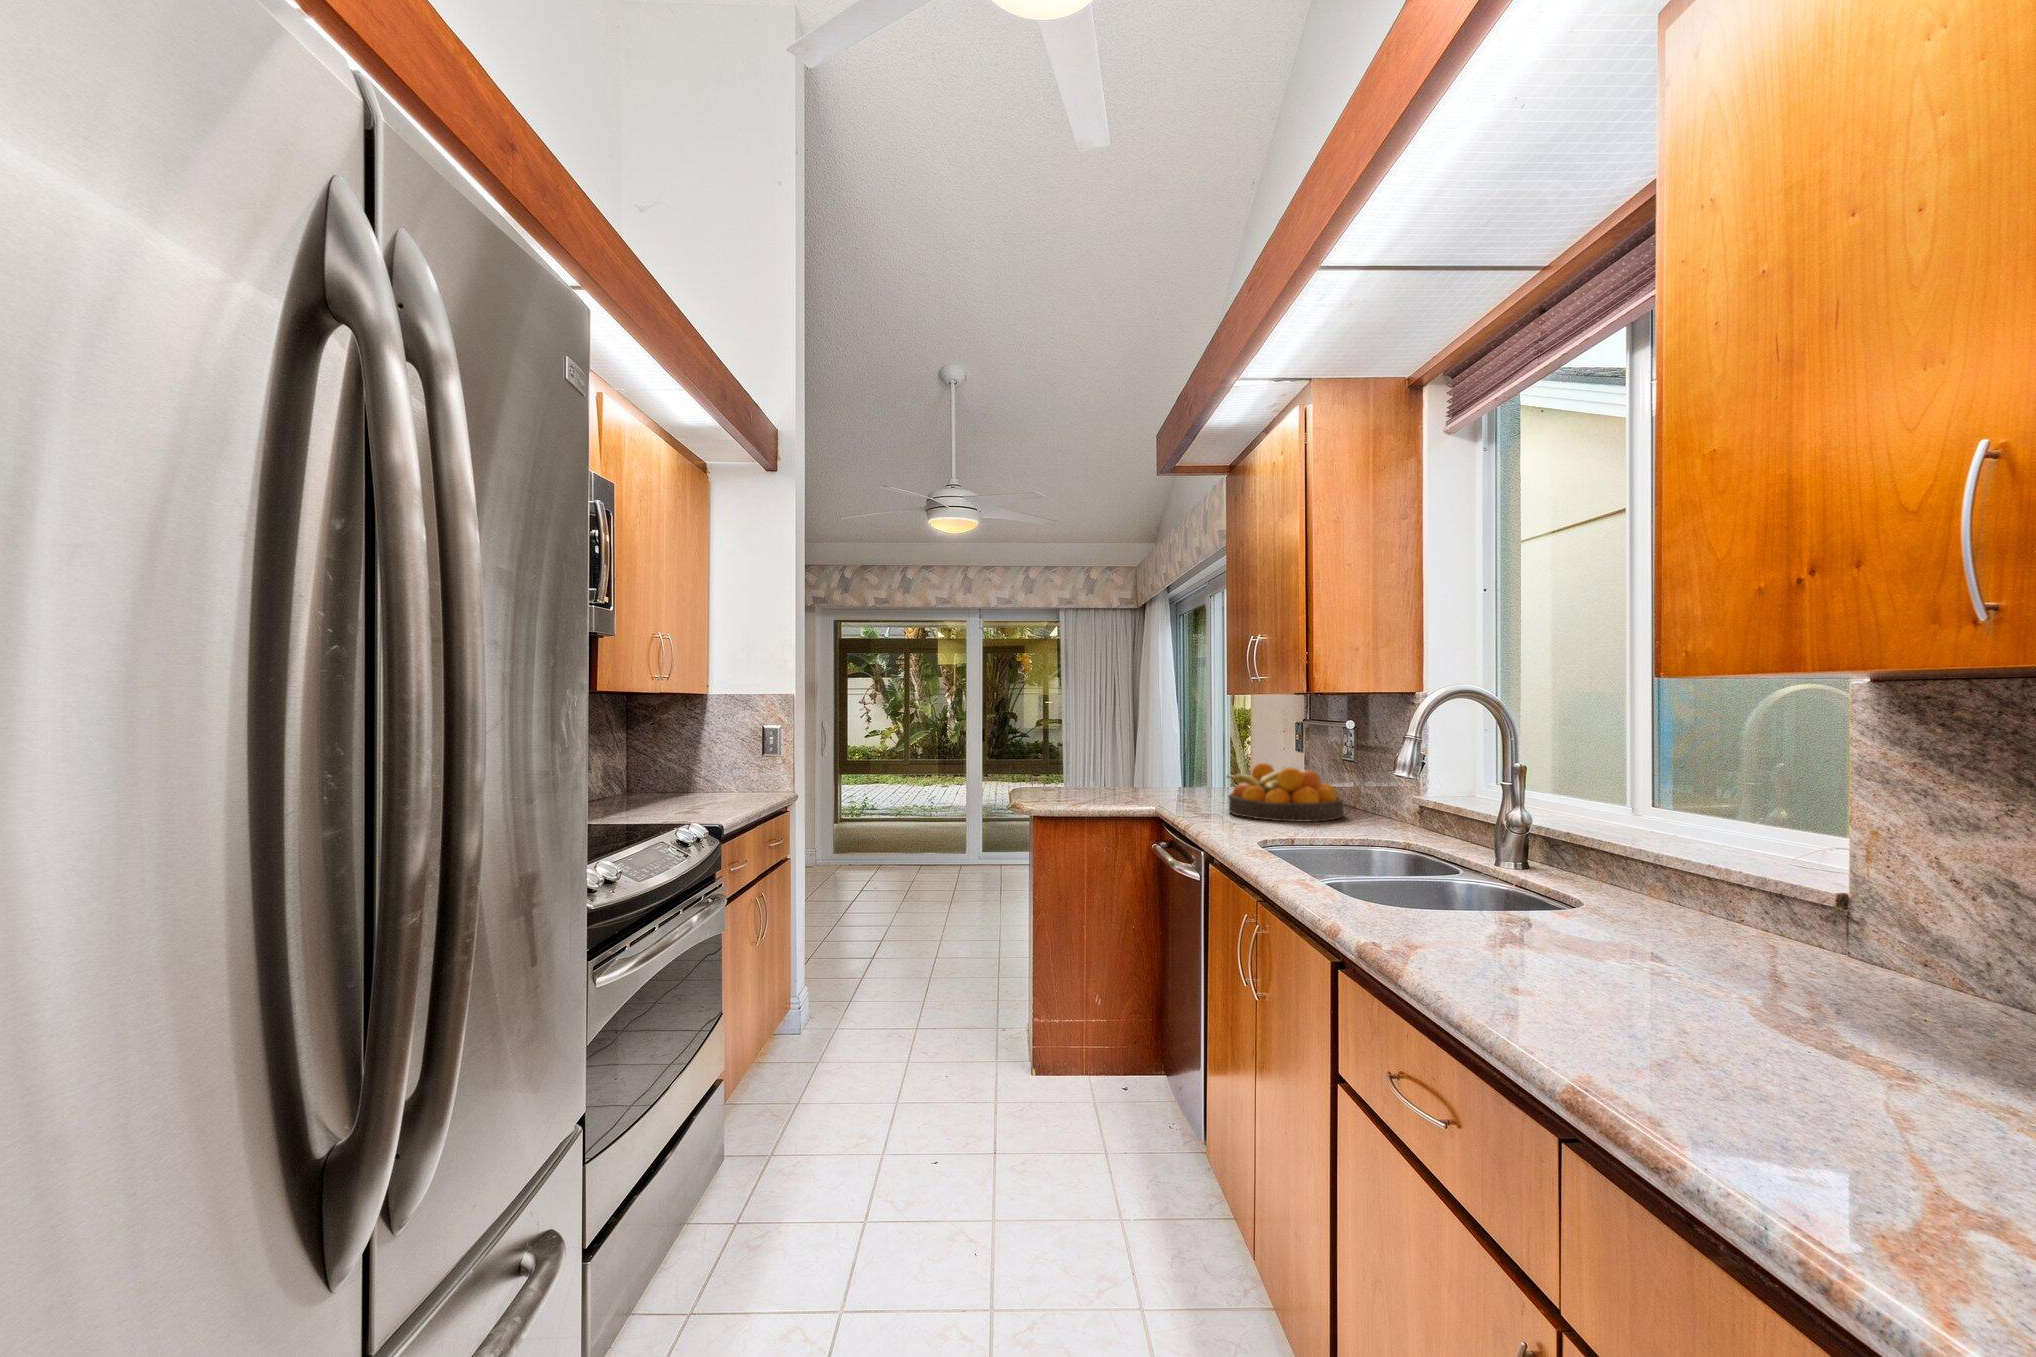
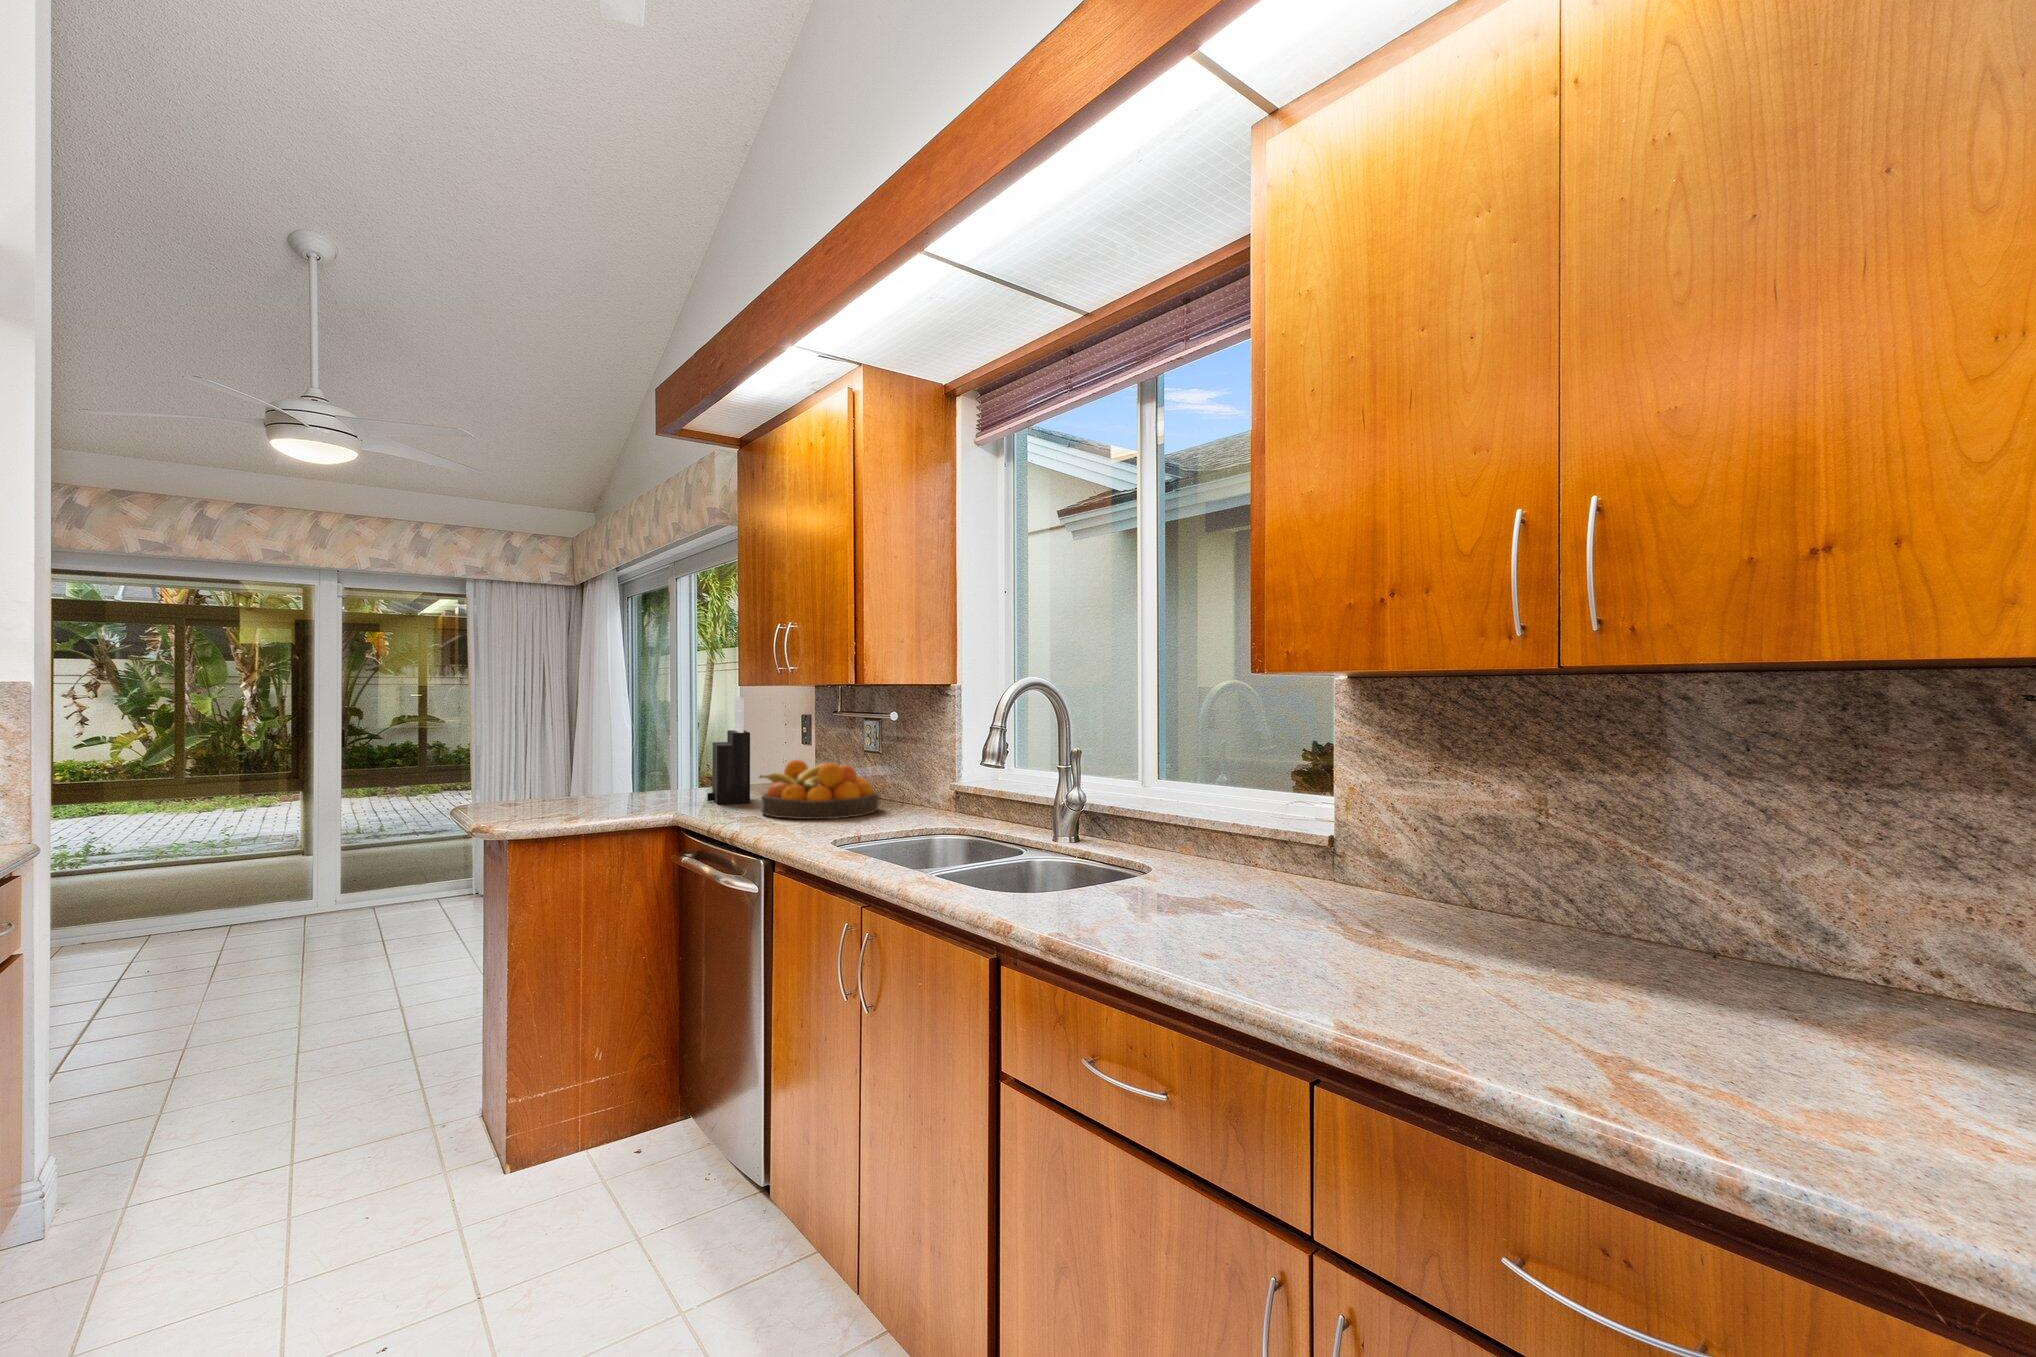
knife block: none [1195,703,1231,801] -> present [707,697,750,804]

